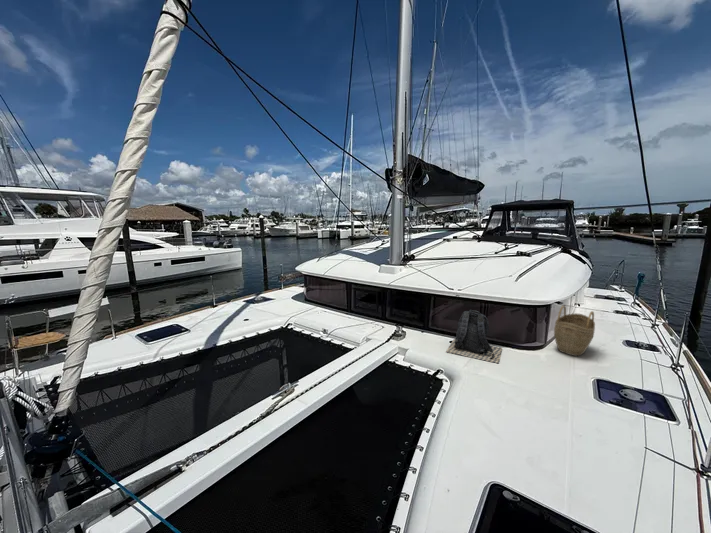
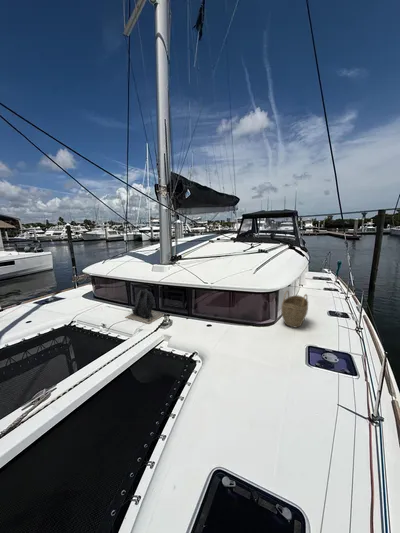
backpack: present [446,310,502,363] -> present [126,289,163,324]

